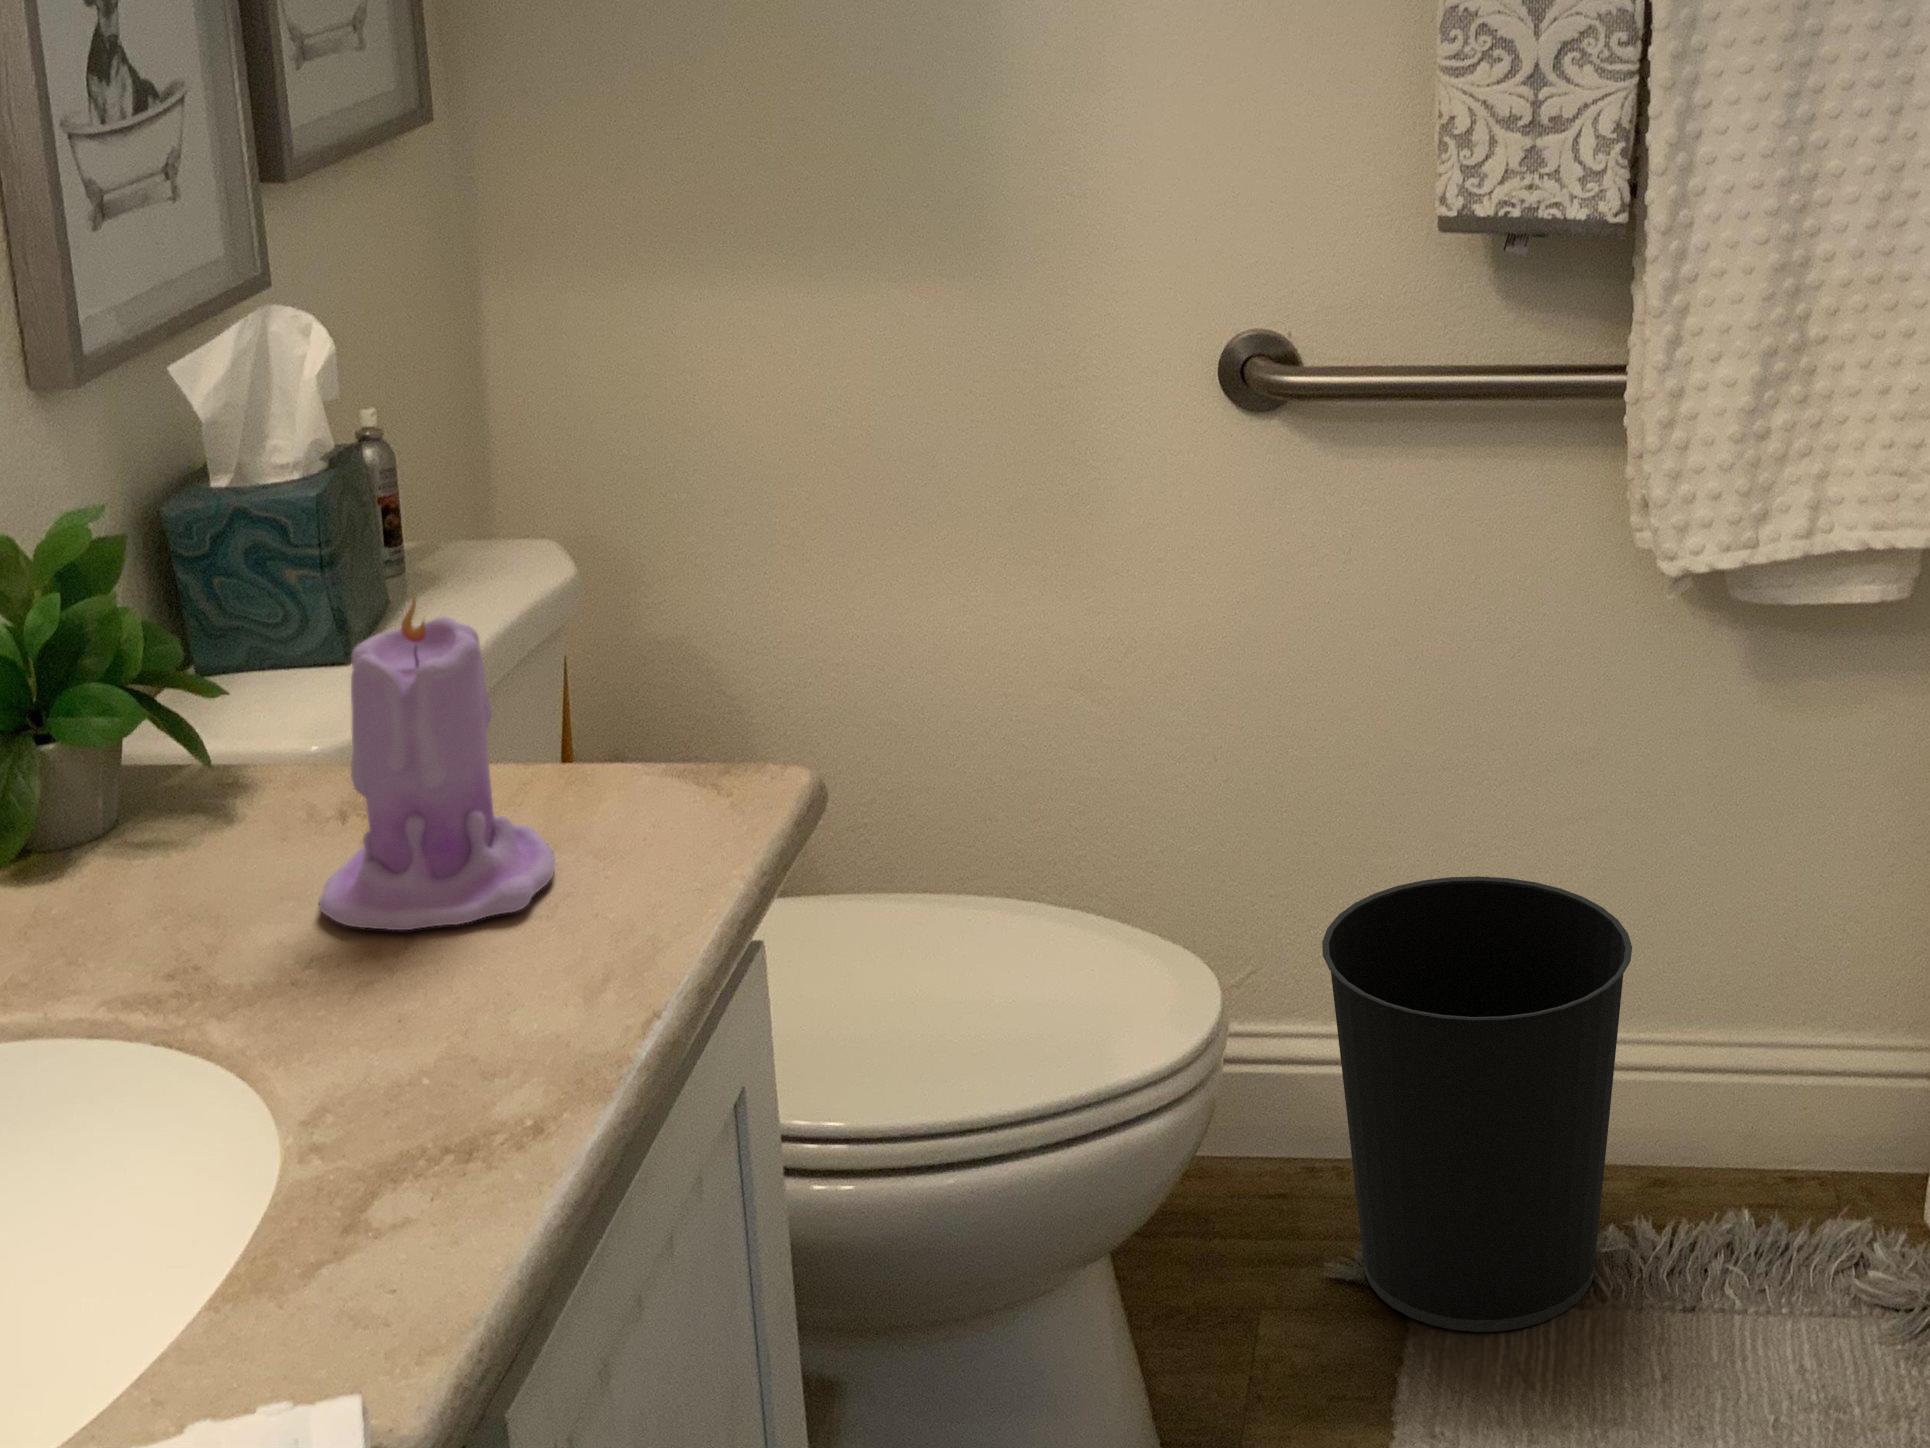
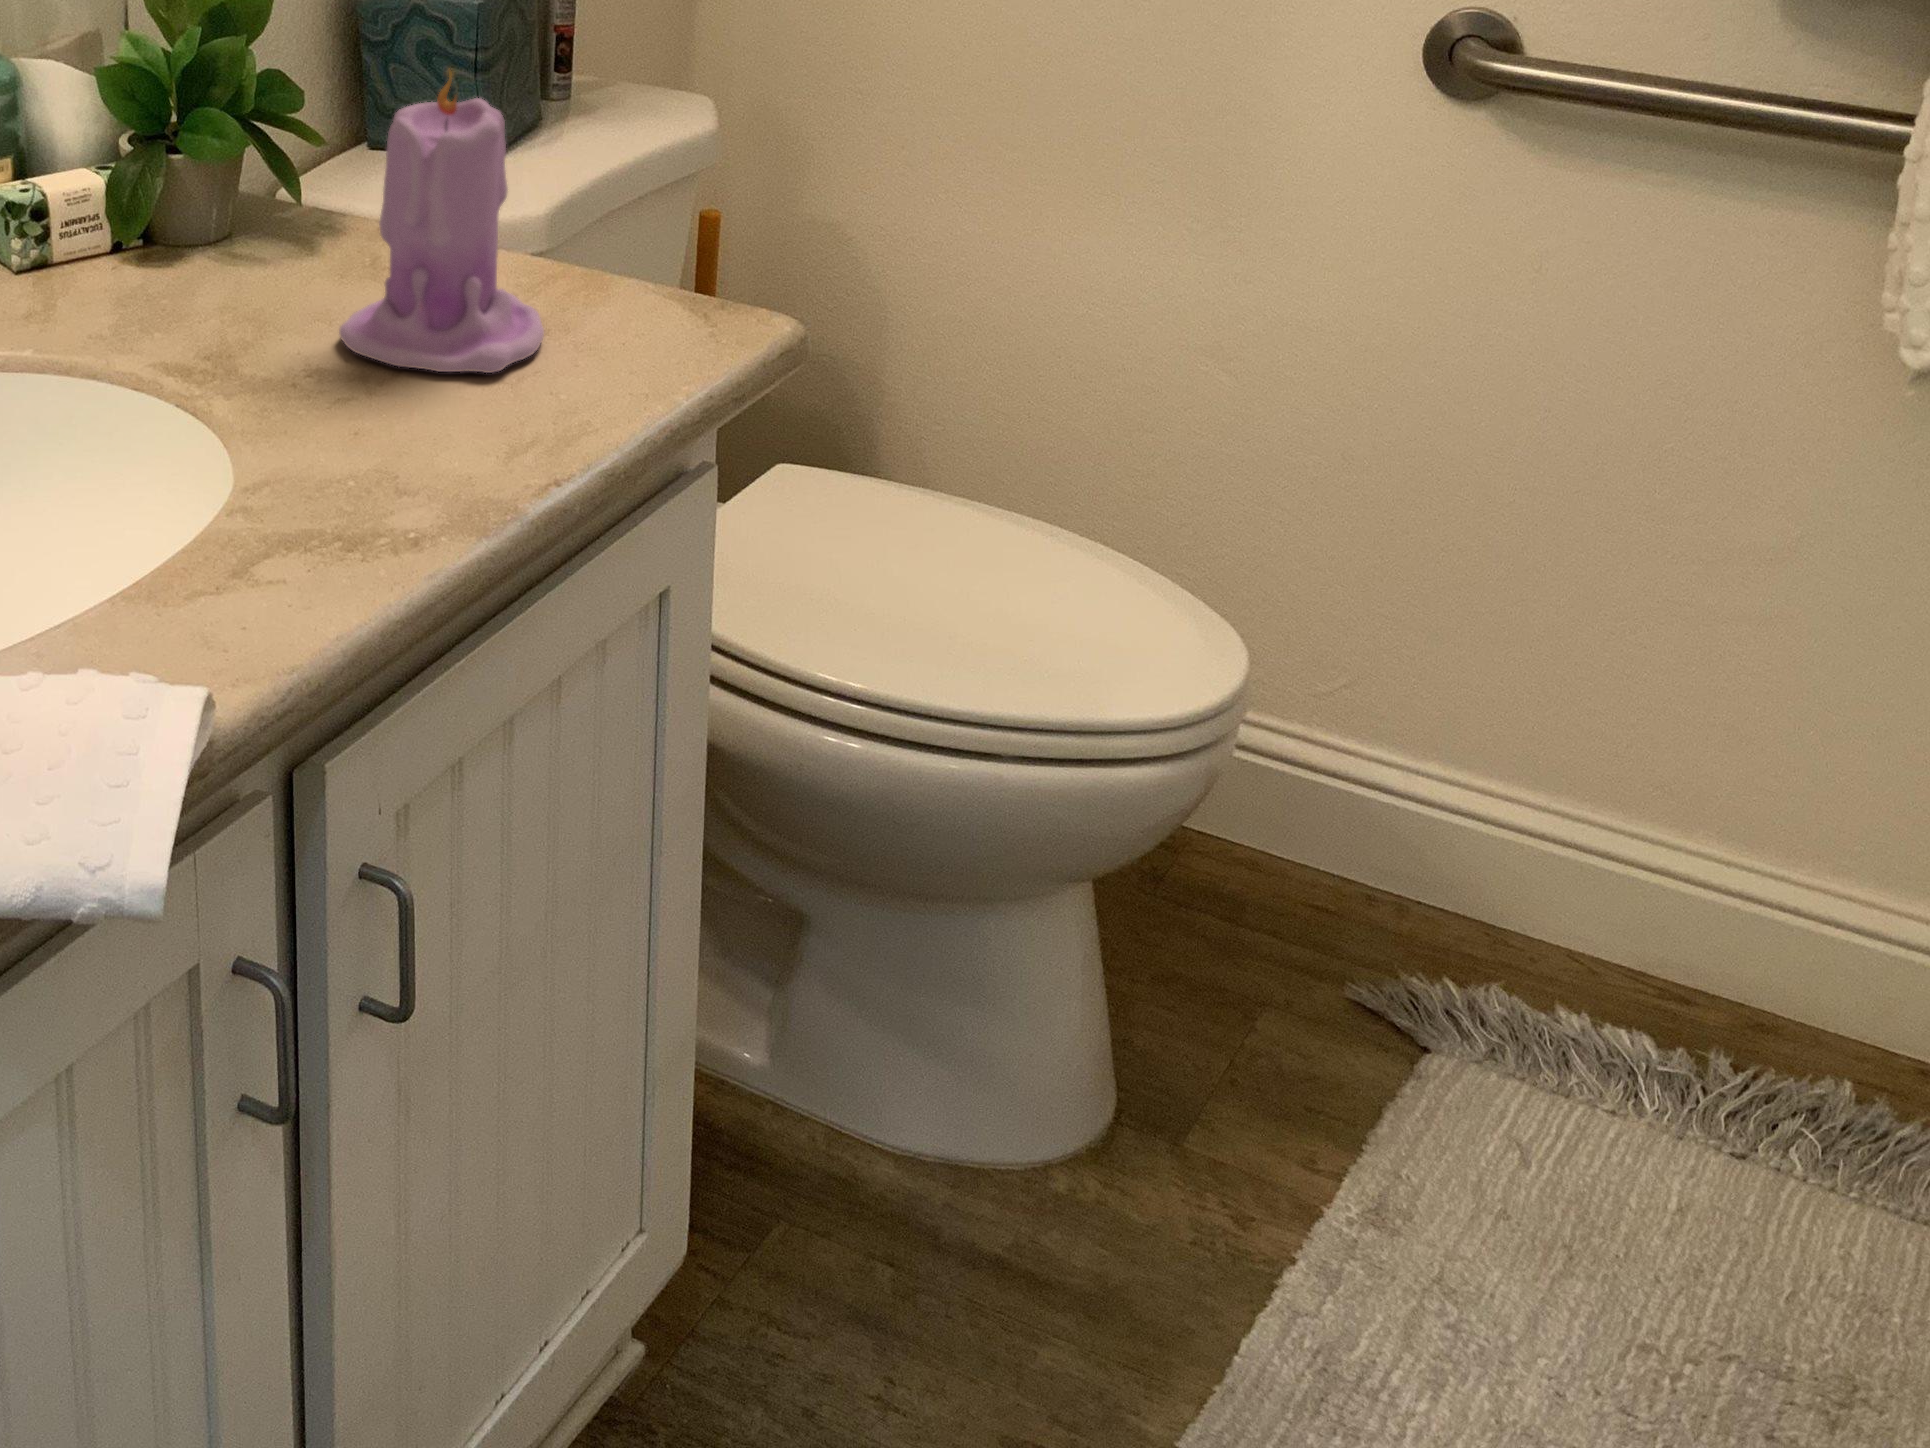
wastebasket: present [1322,876,1632,1332] -> none [1397,624,1772,1105]

